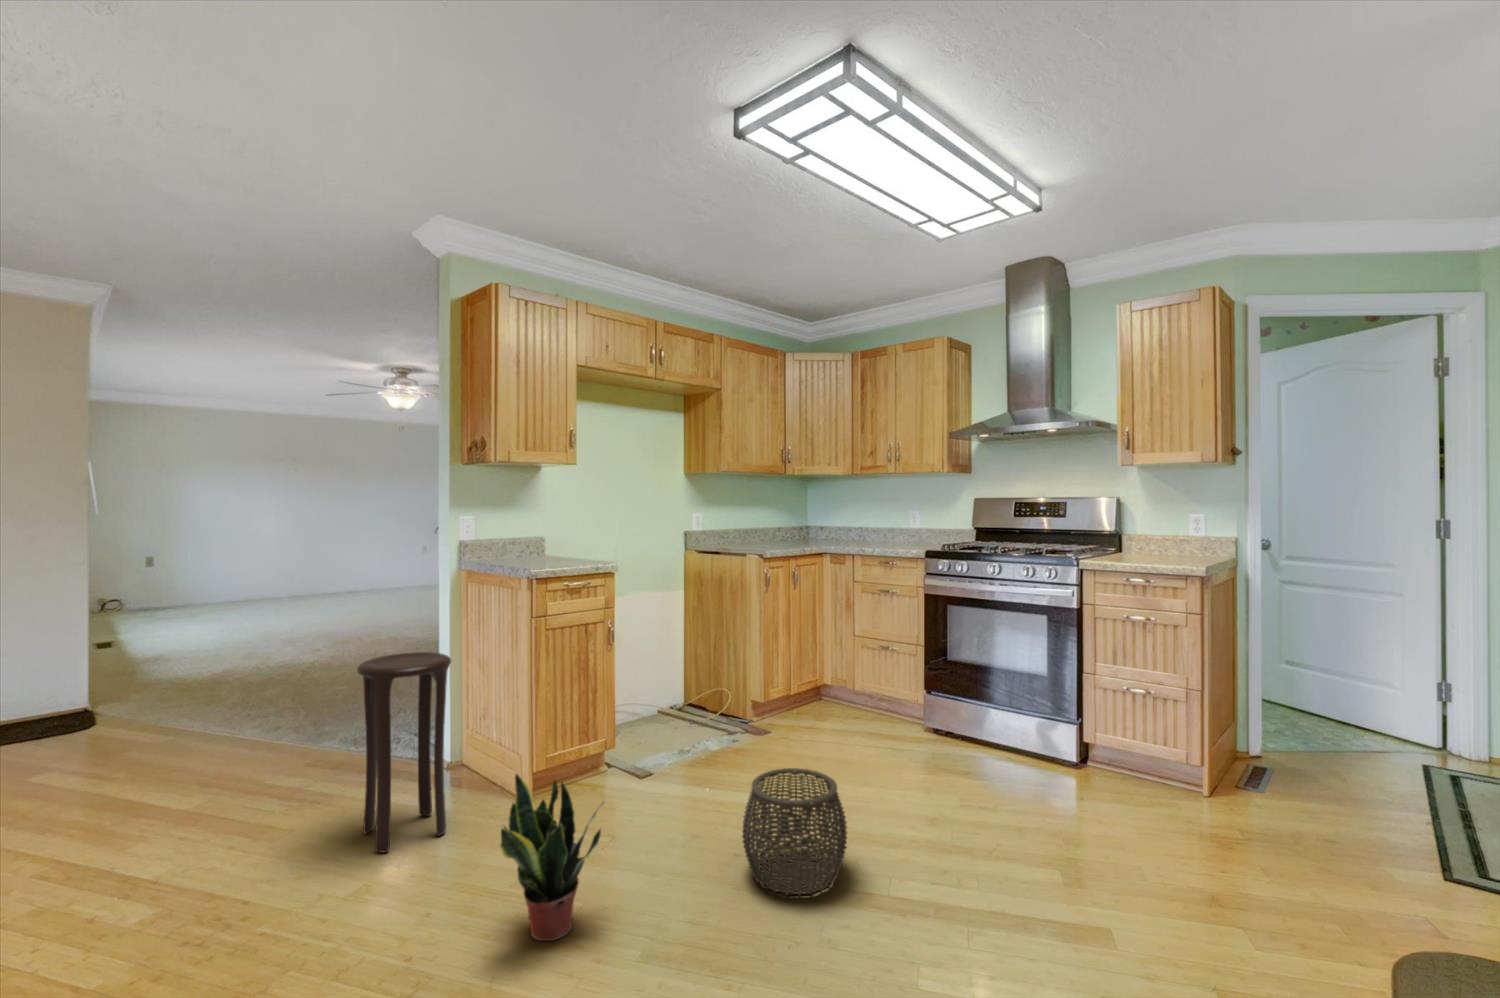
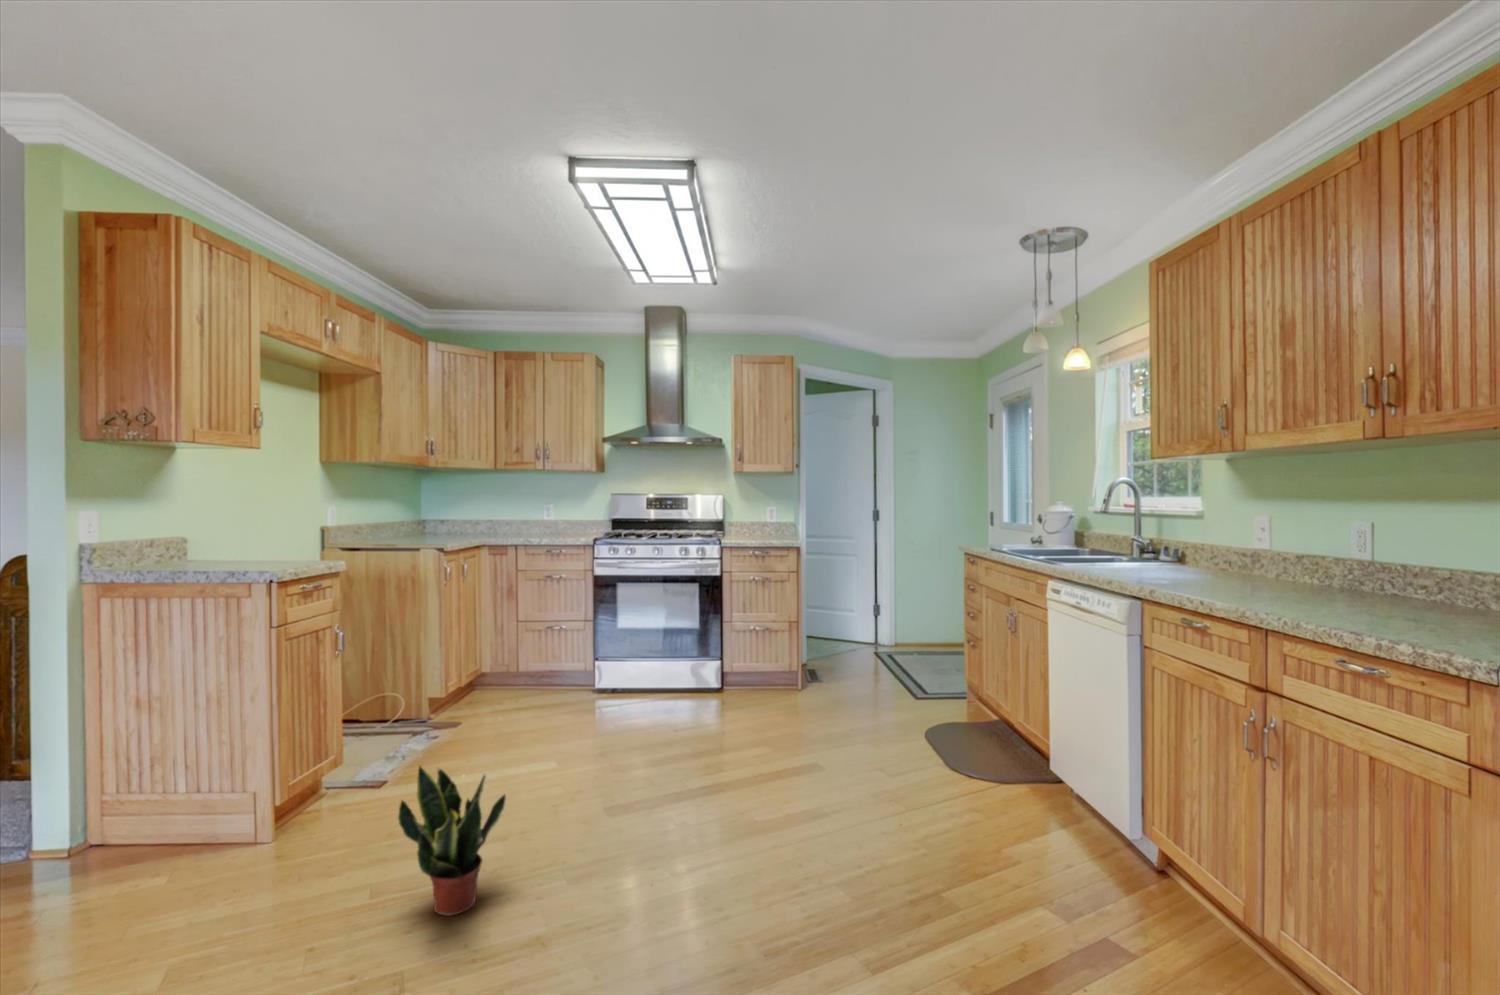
stool: present [357,652,451,853] -> none [55,684,200,943]
woven basket: present [742,768,847,895] -> none [565,718,654,817]

